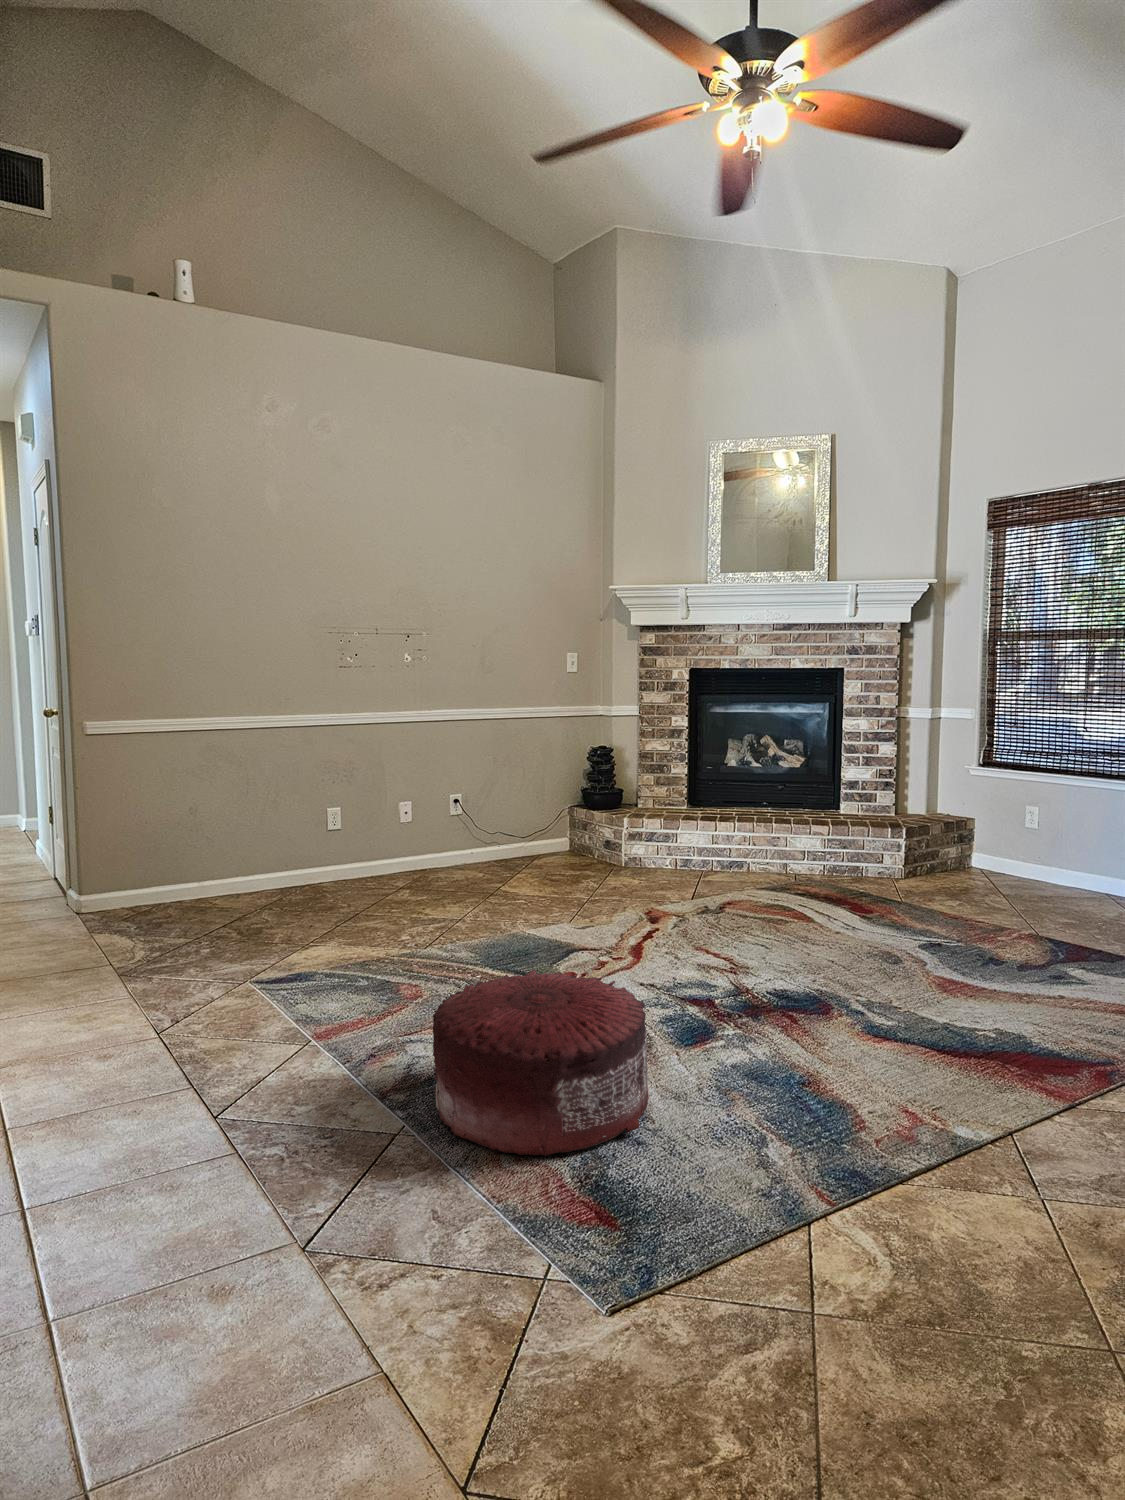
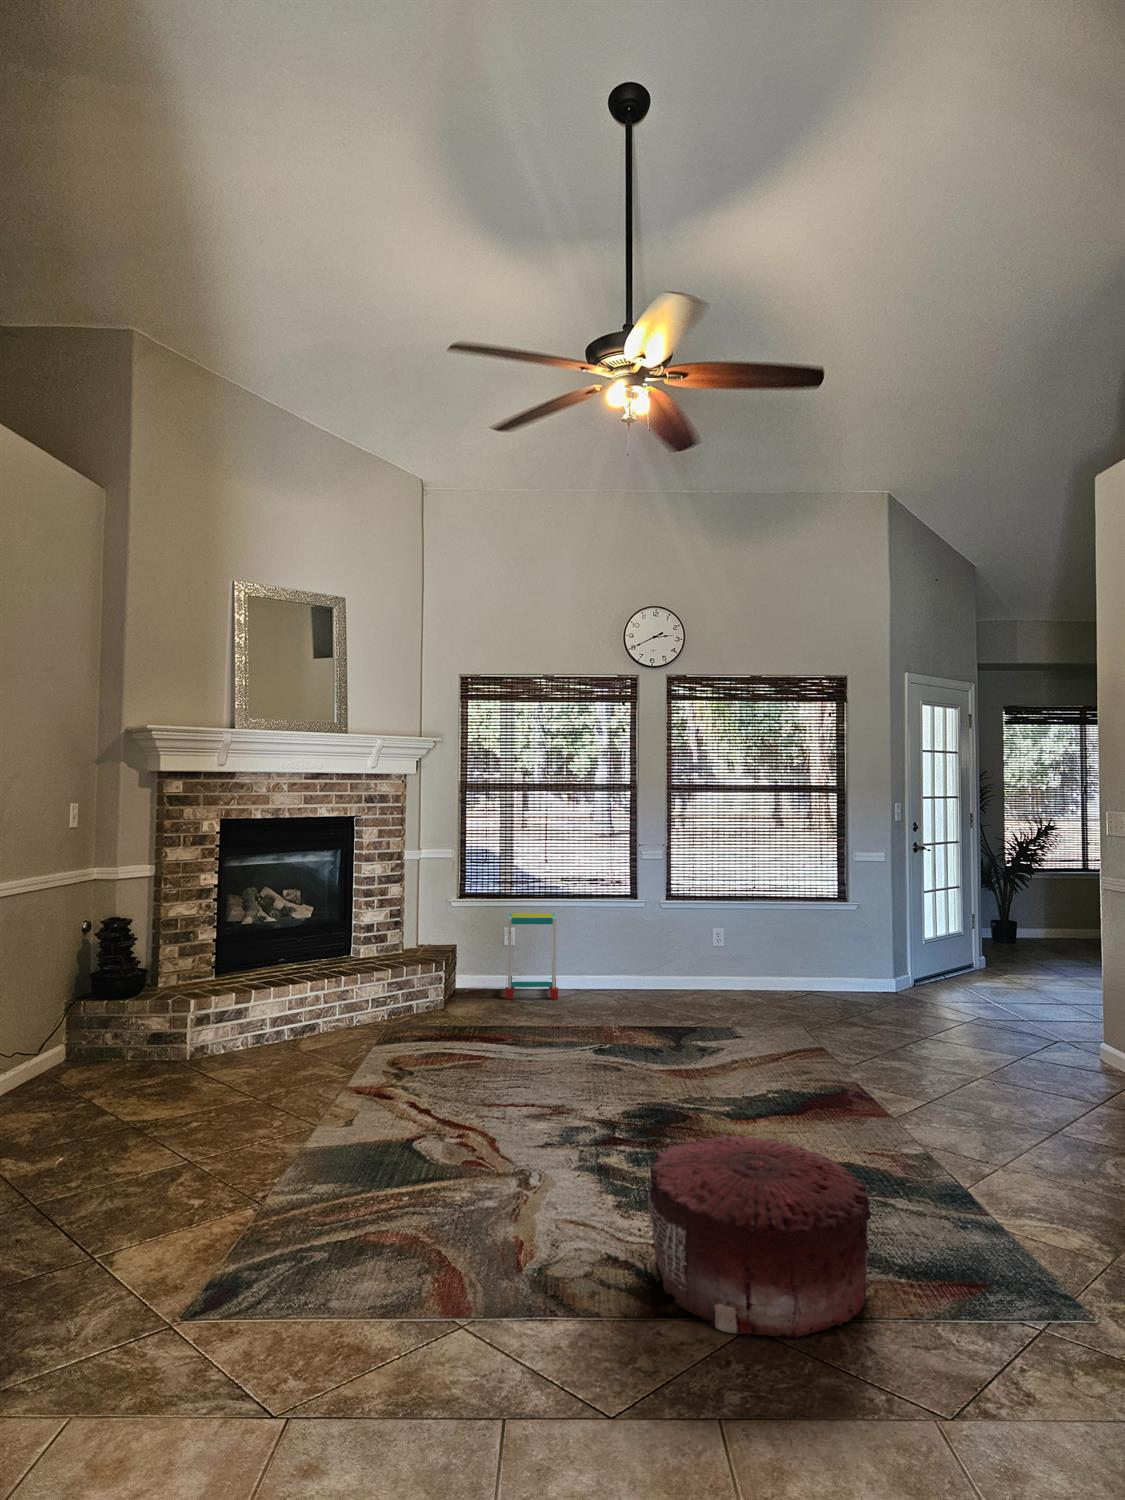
side table: none [993,788,1090,899] -> present [505,912,558,999]

